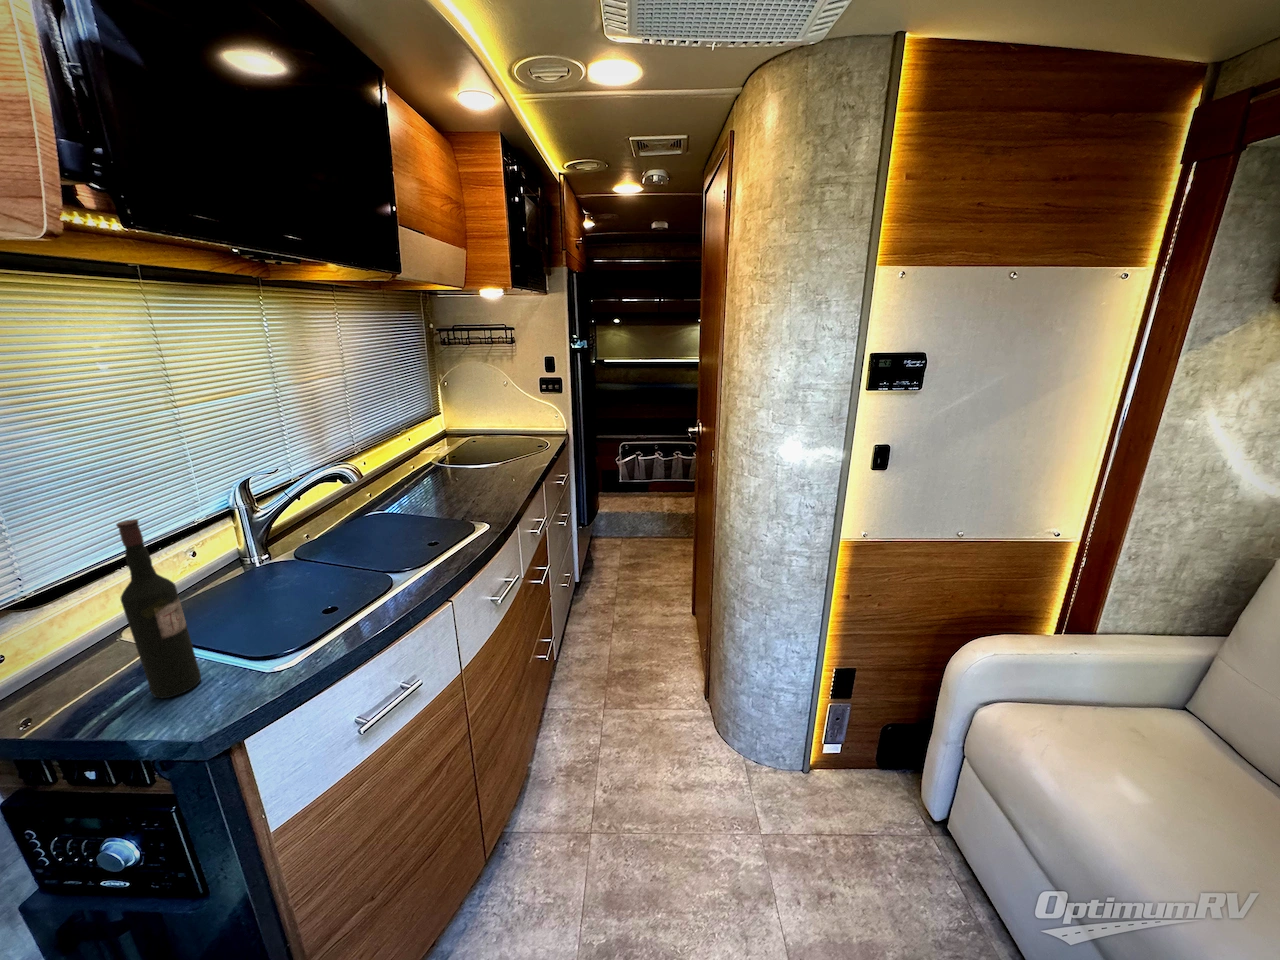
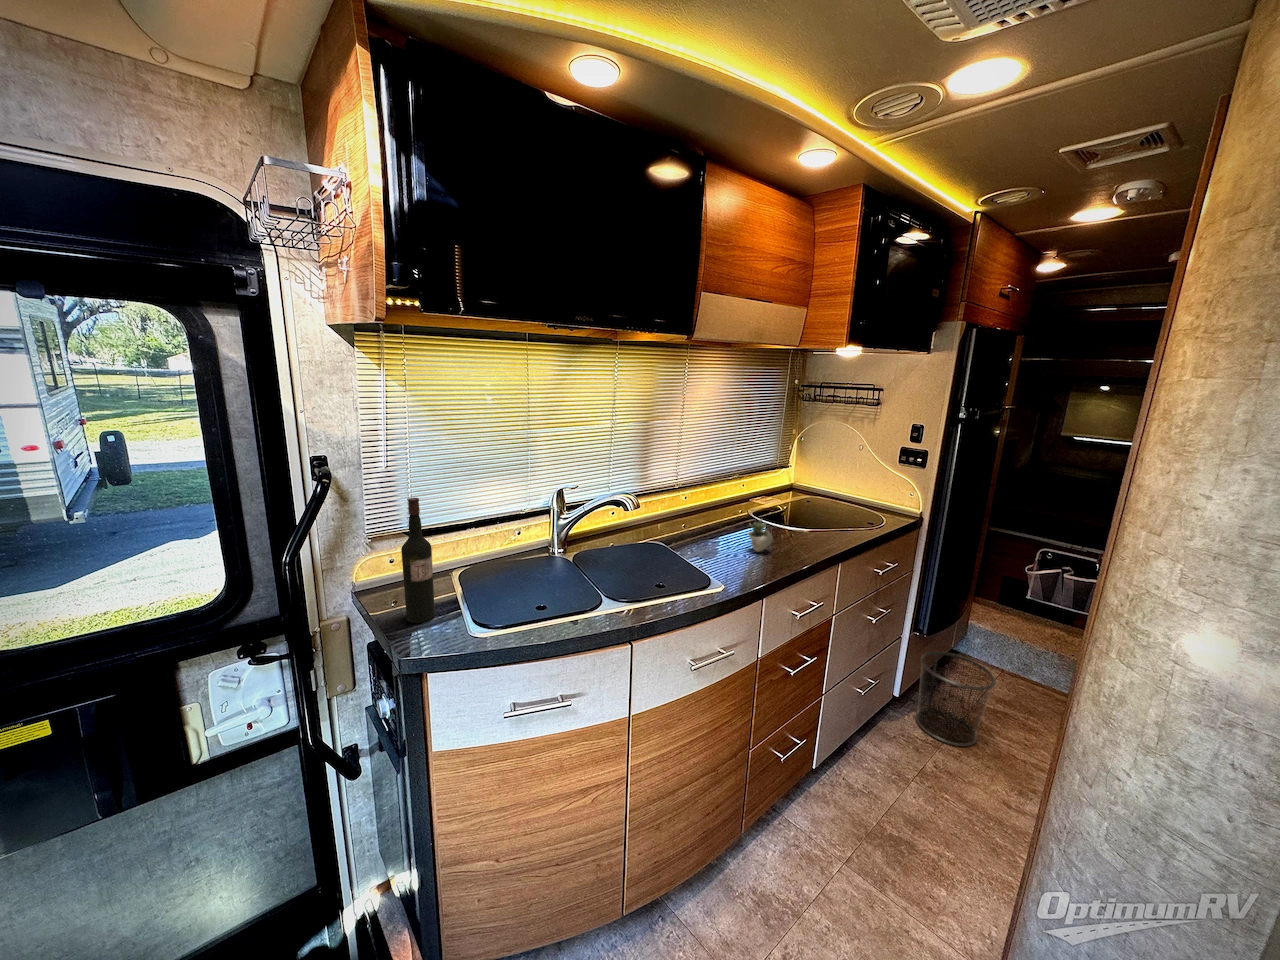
succulent plant: none [471,458,510,491] -> present [749,519,772,552]
trash can: none [587,535,636,601] -> present [915,651,996,746]

